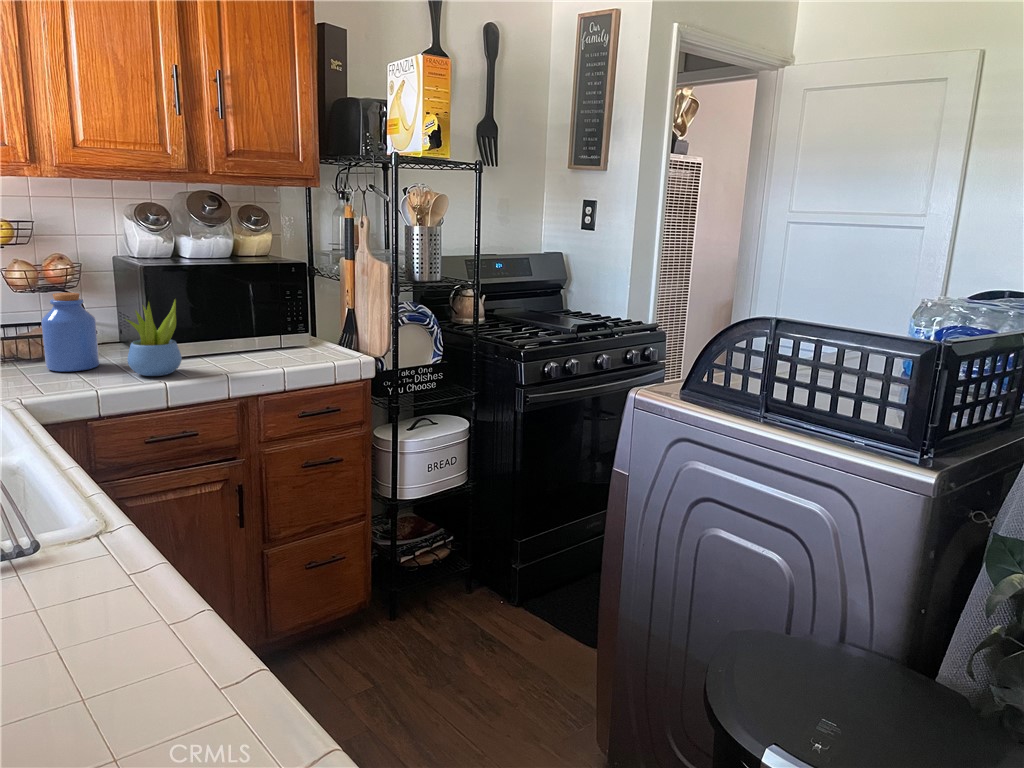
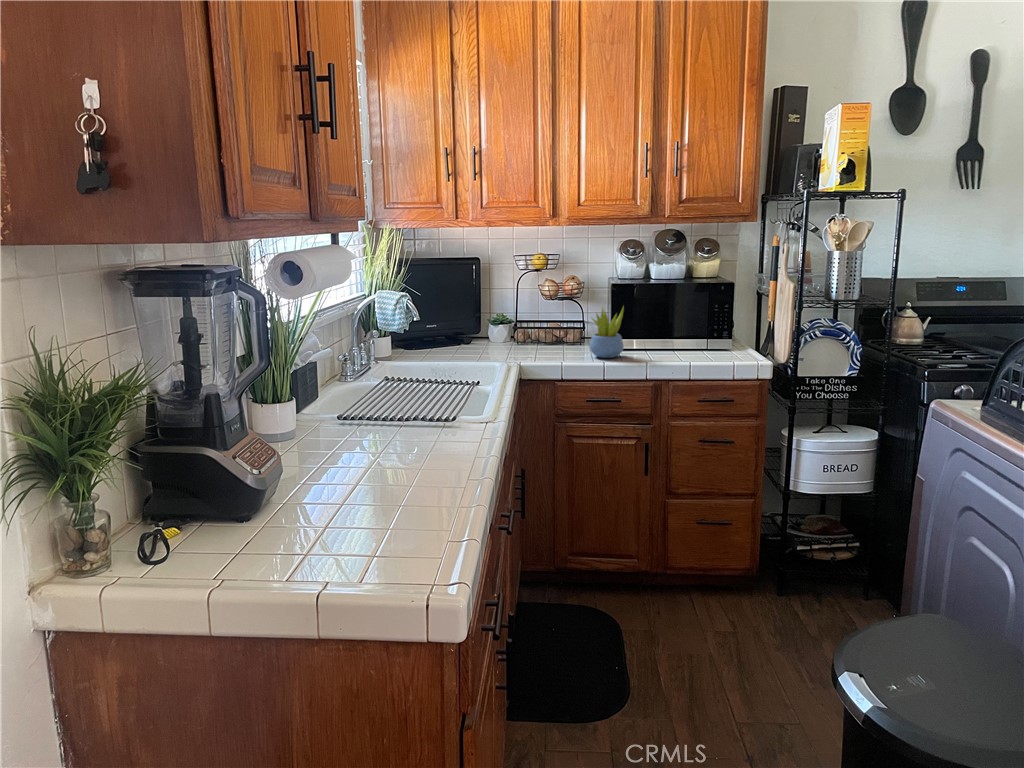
jar: present [41,292,99,372] -> none [551,300,582,351]

